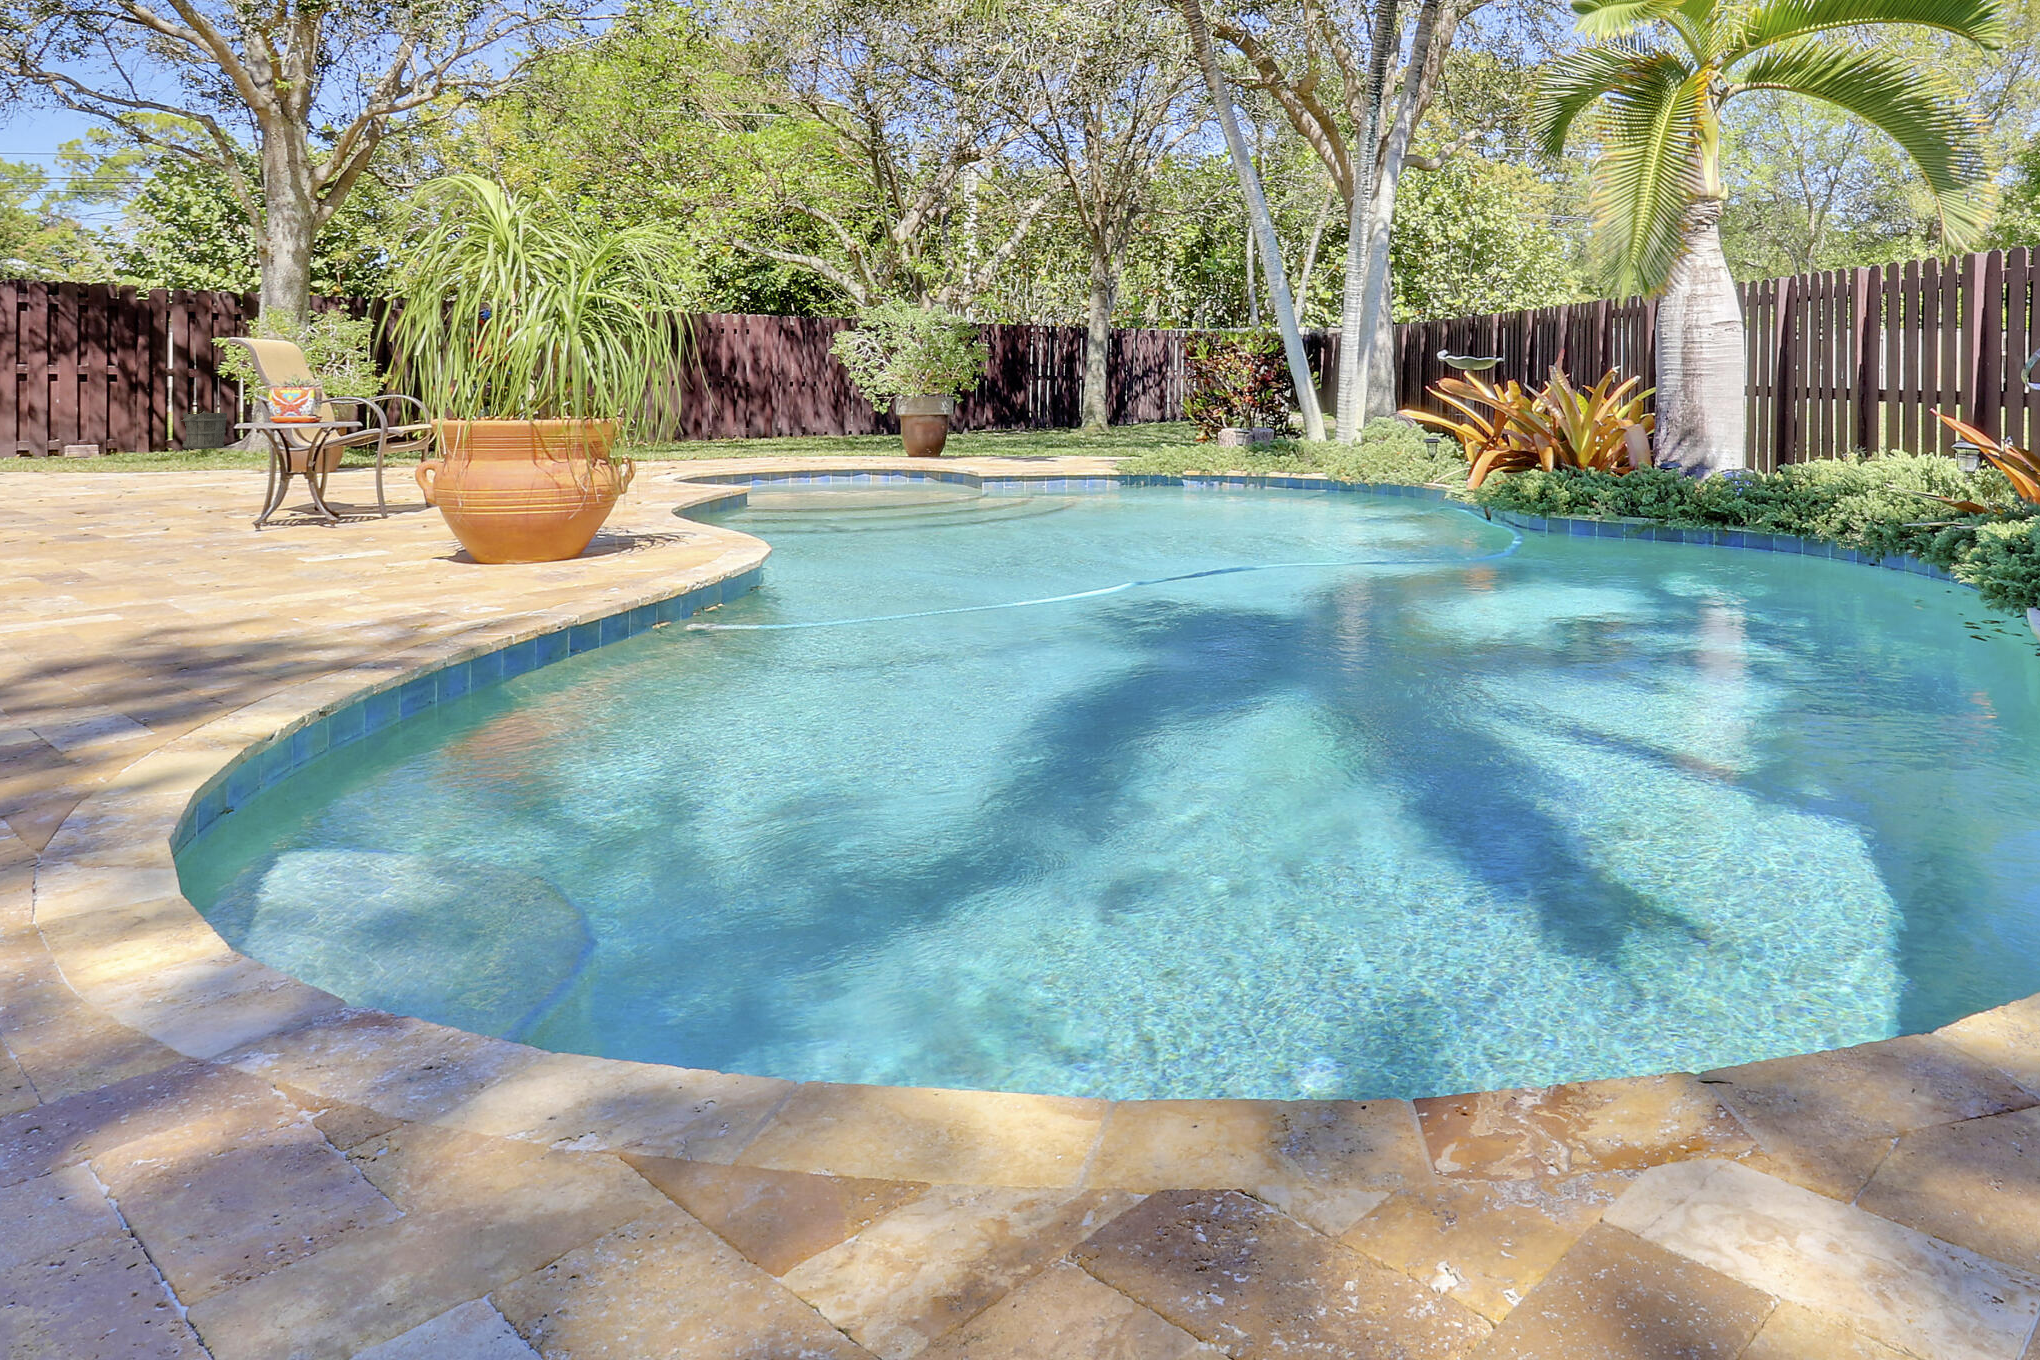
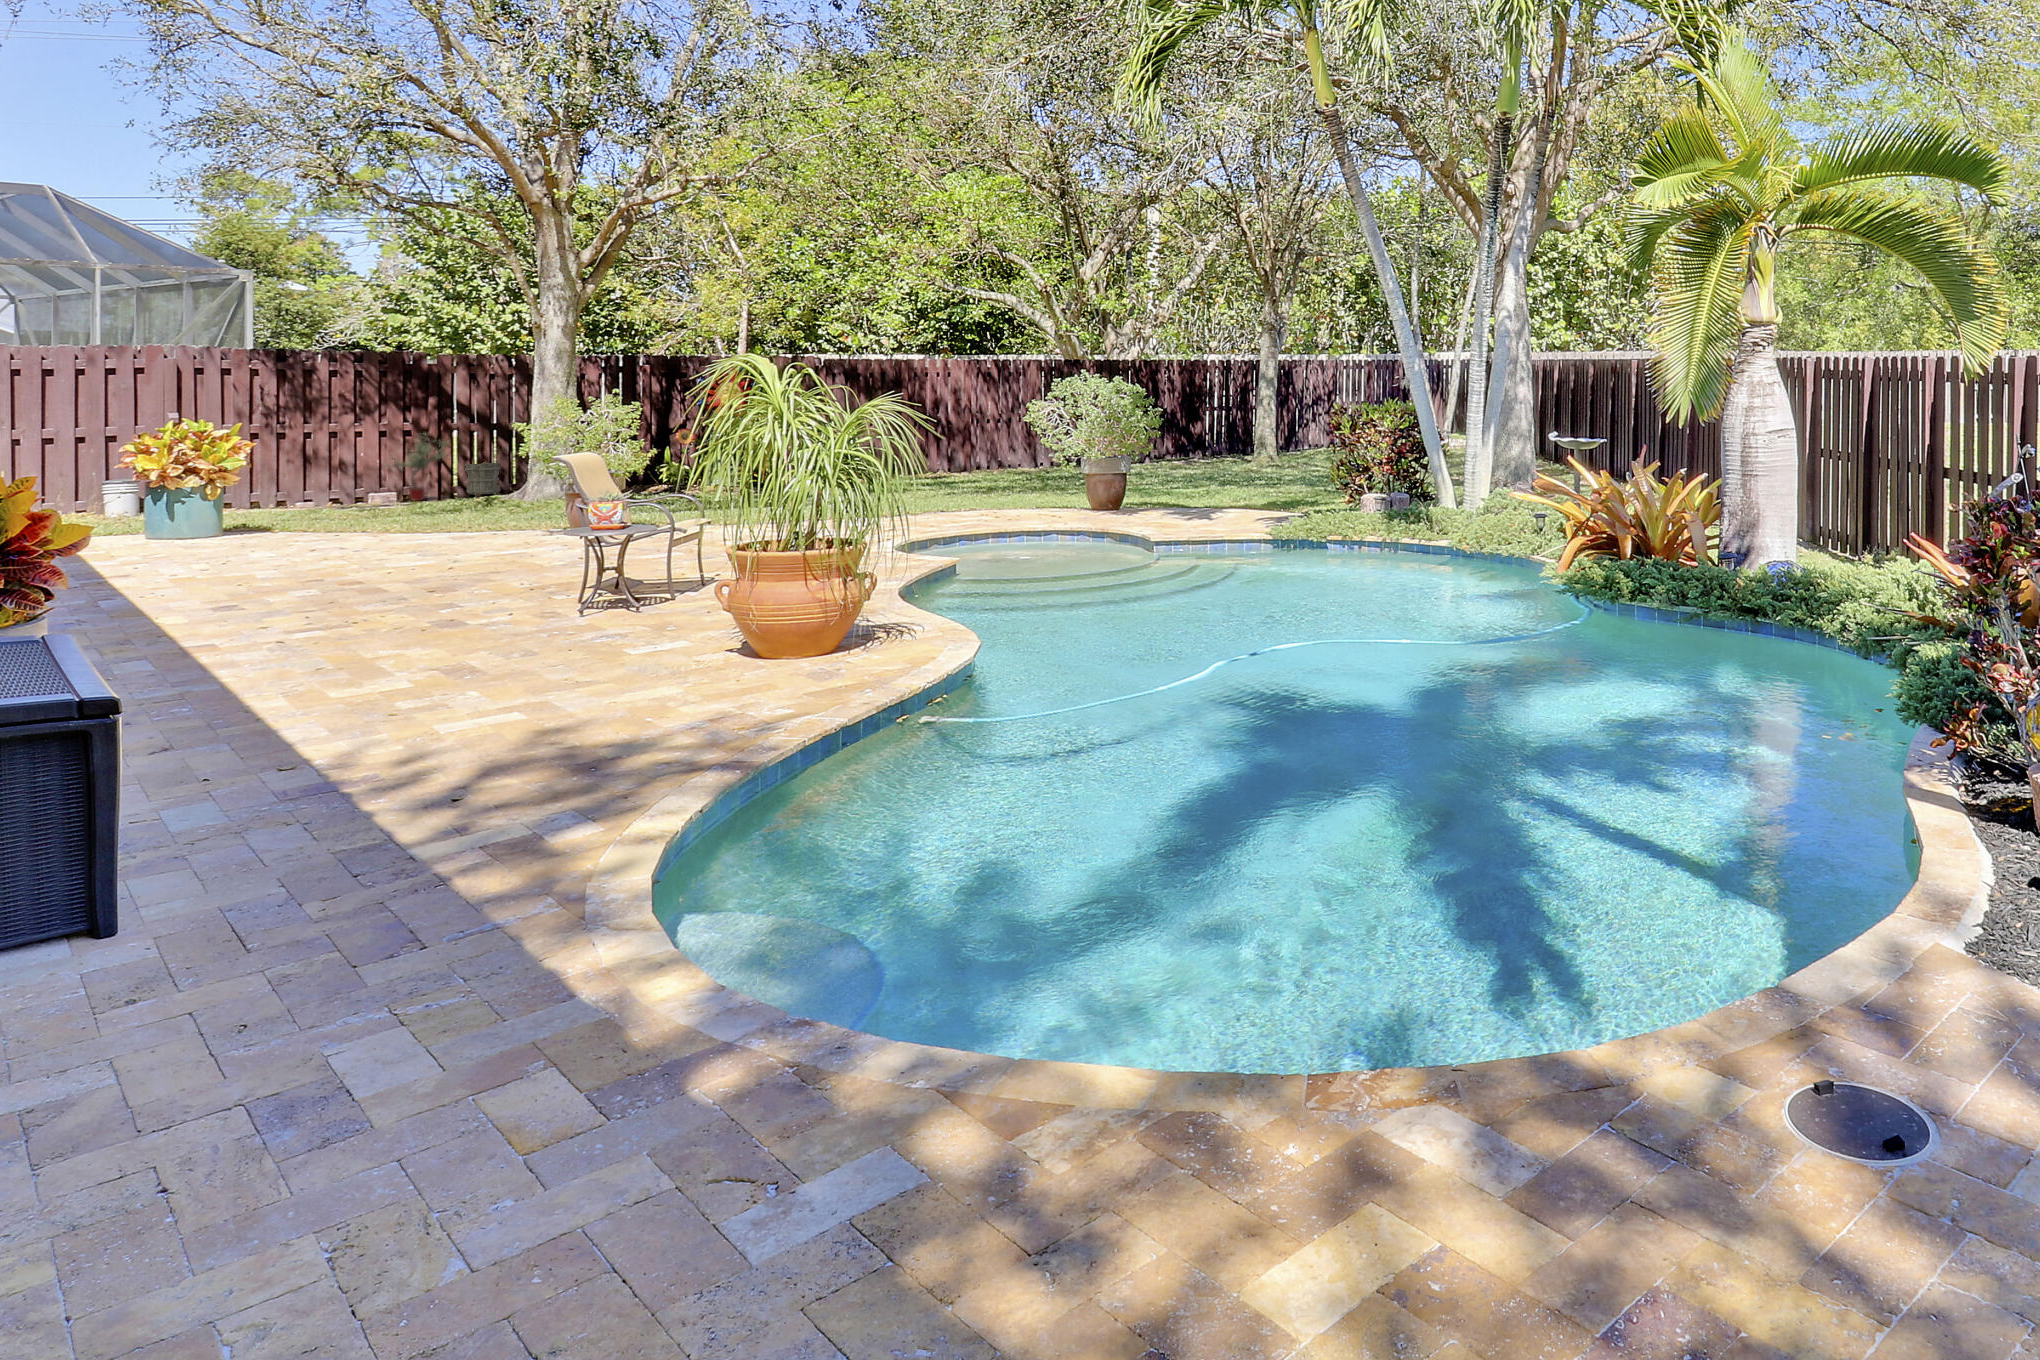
potted tree: none [76,374,161,453] -> present [390,436,449,501]

